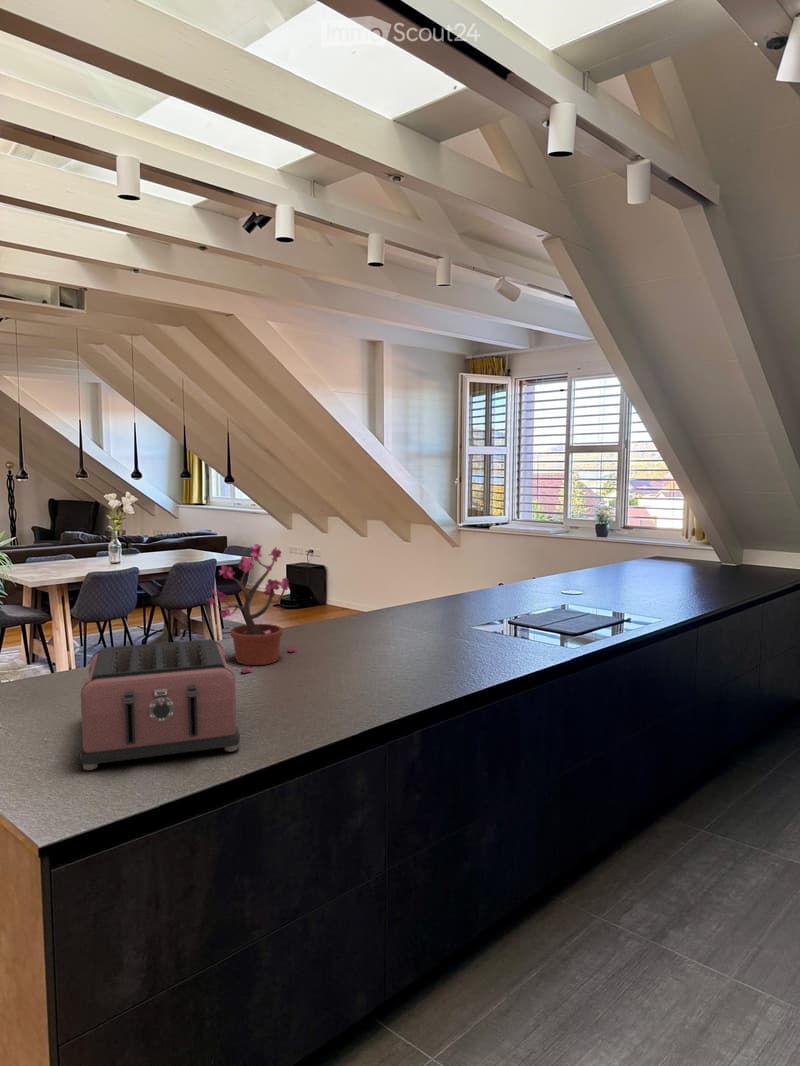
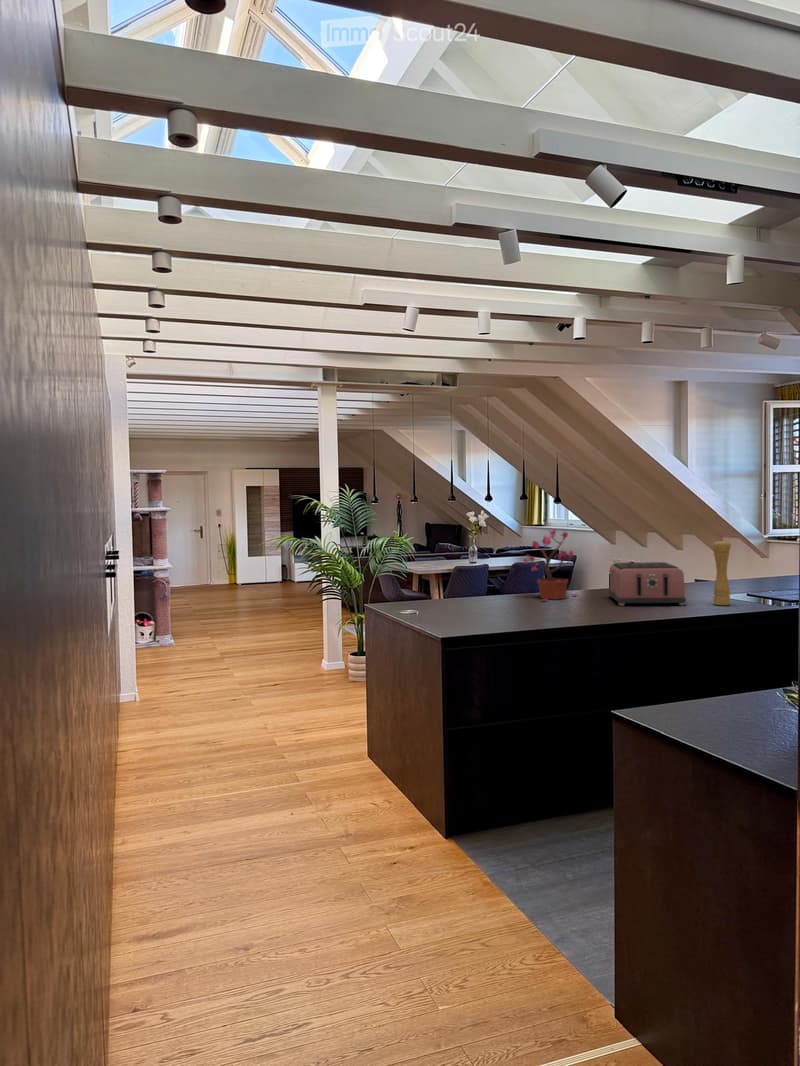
pepper mill: none [503,562,528,661] -> present [713,540,731,605]
toaster: present [80,639,240,770] -> present [608,562,686,606]

